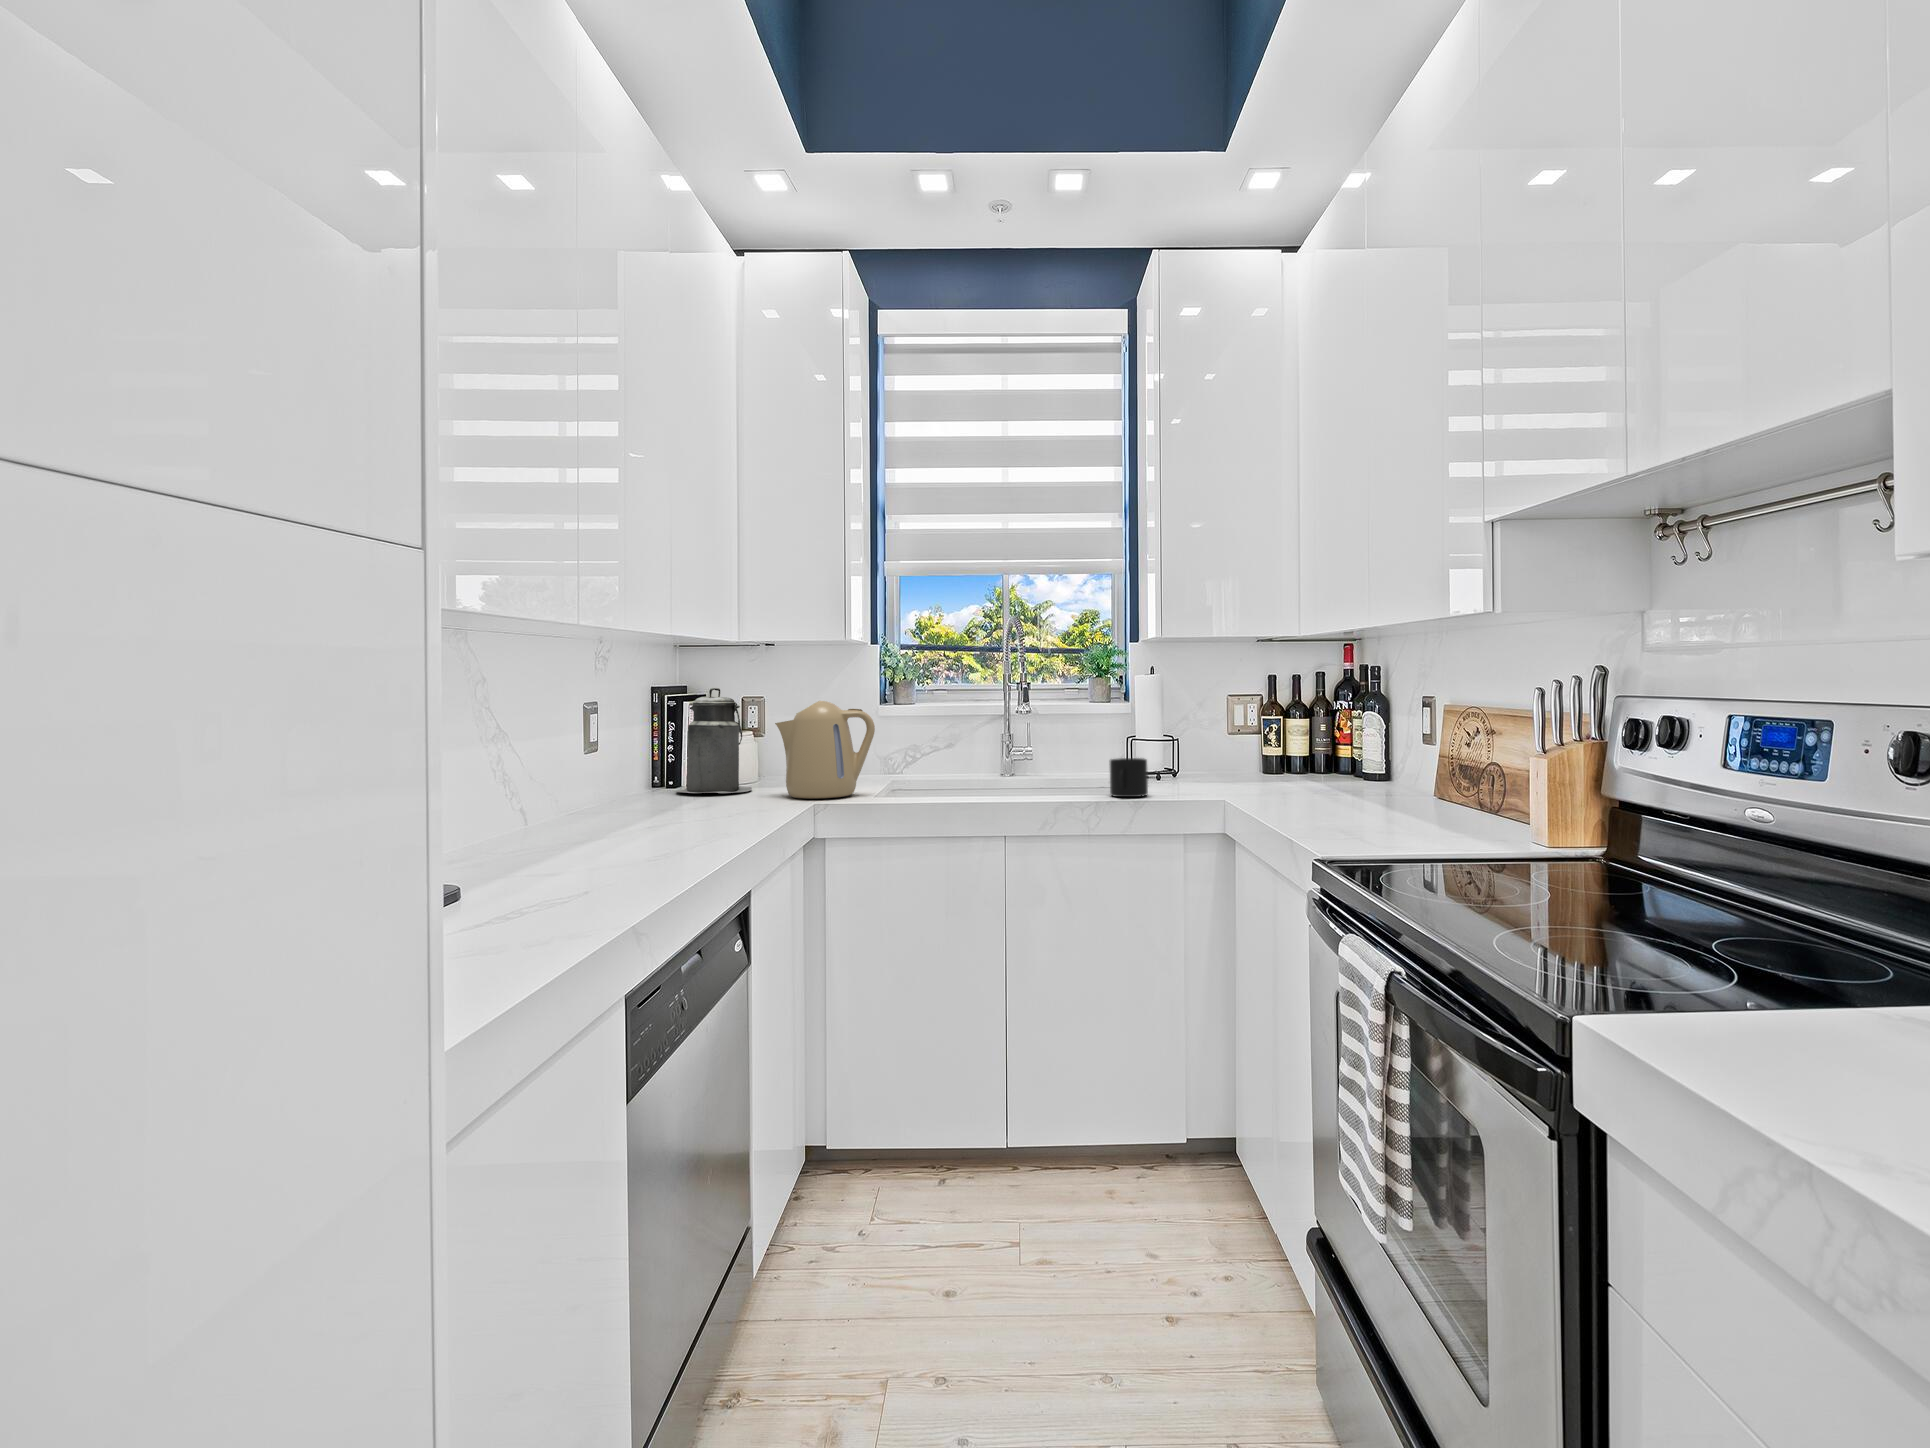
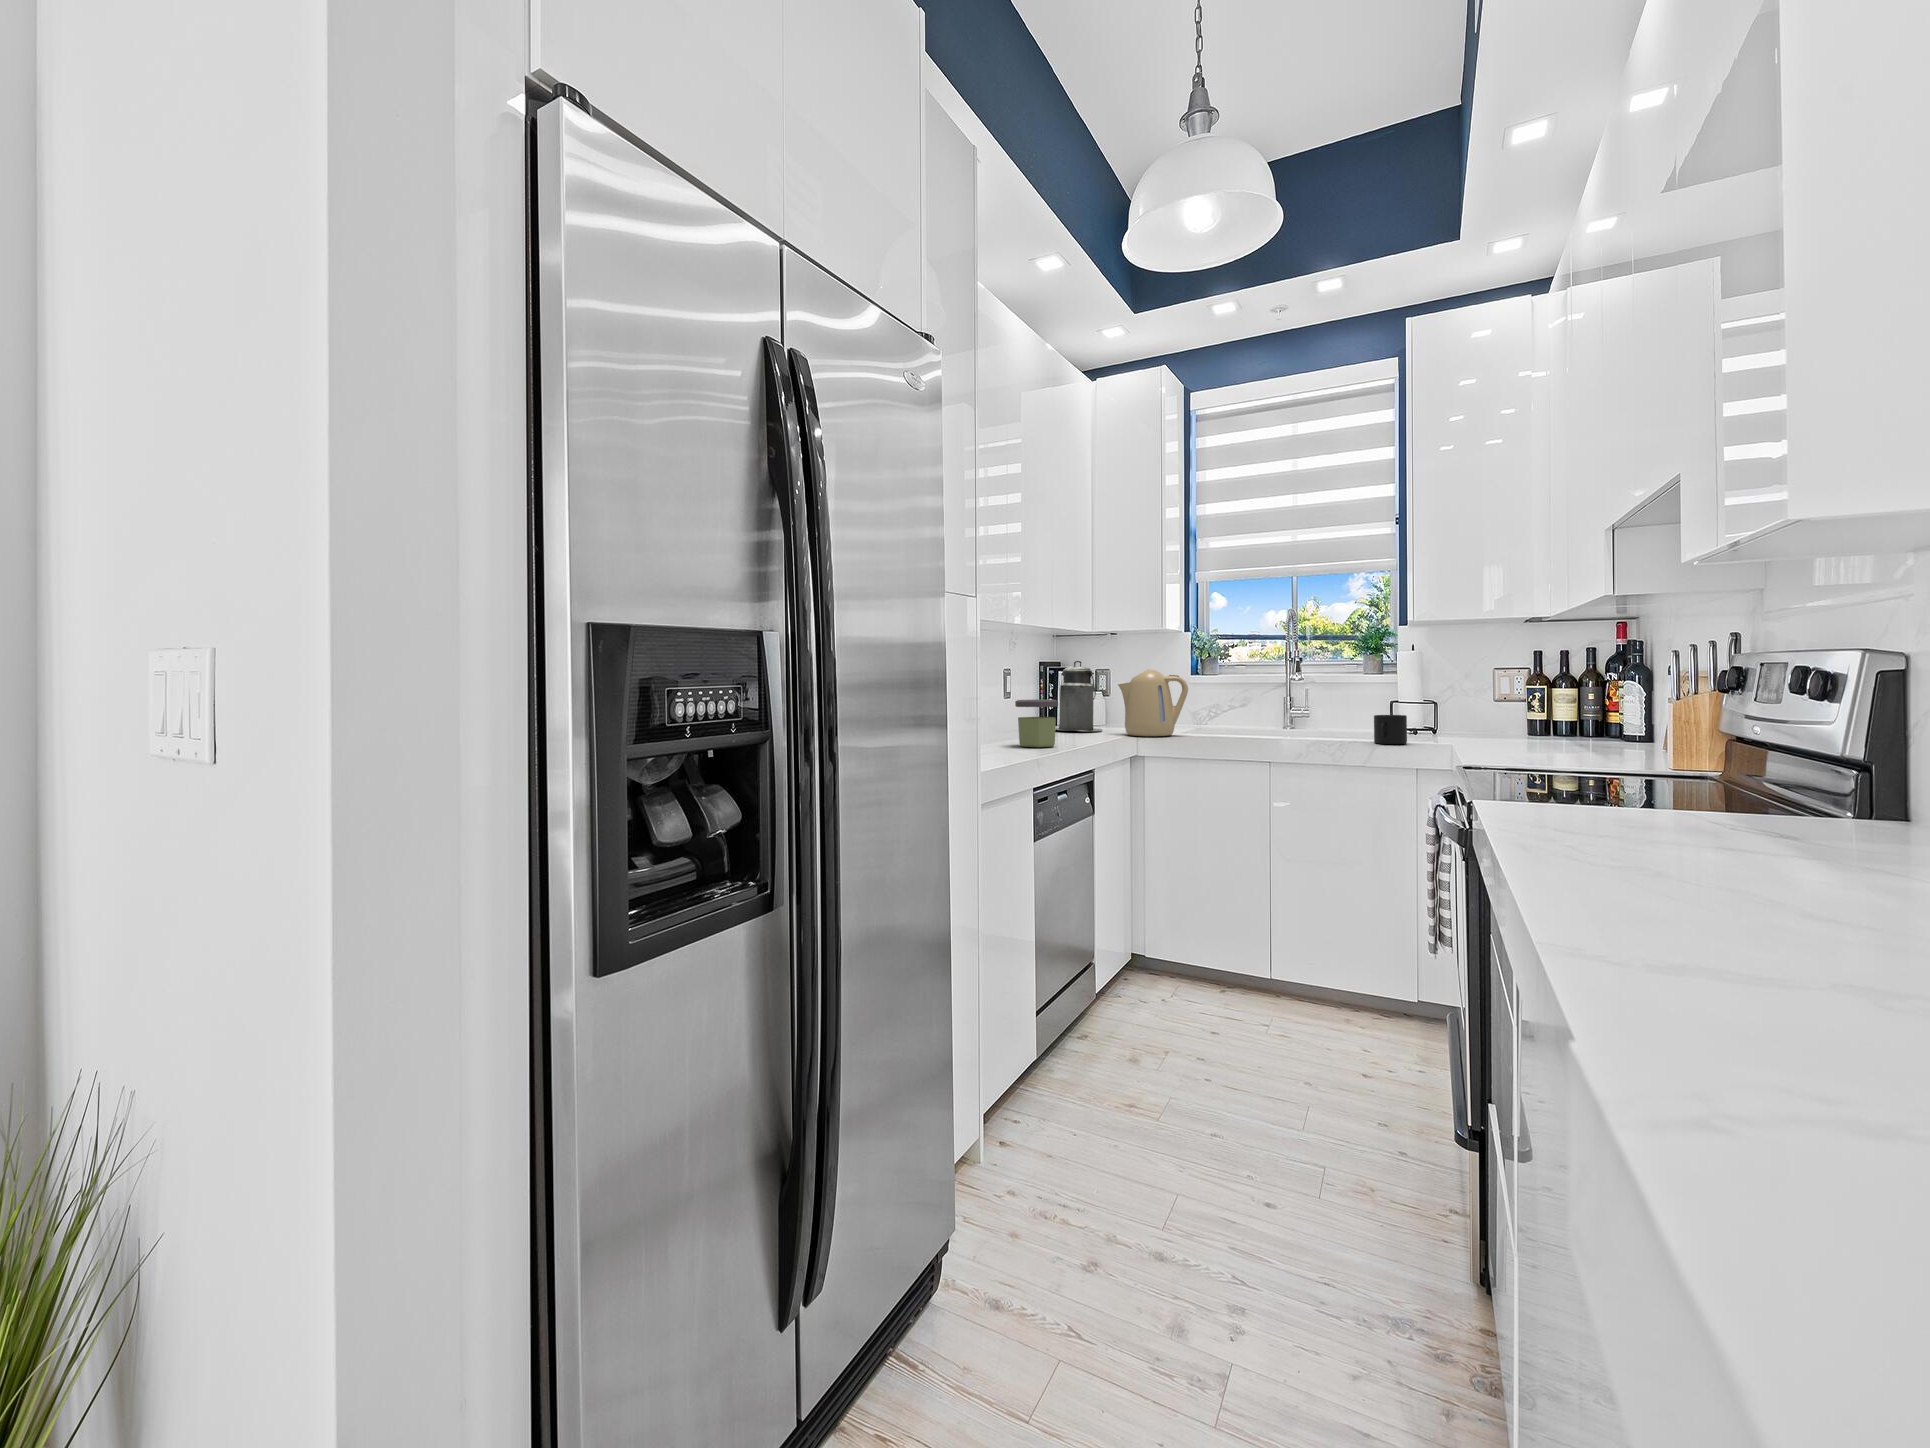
jar: none [613,753,684,832] -> present [1015,699,1058,747]

